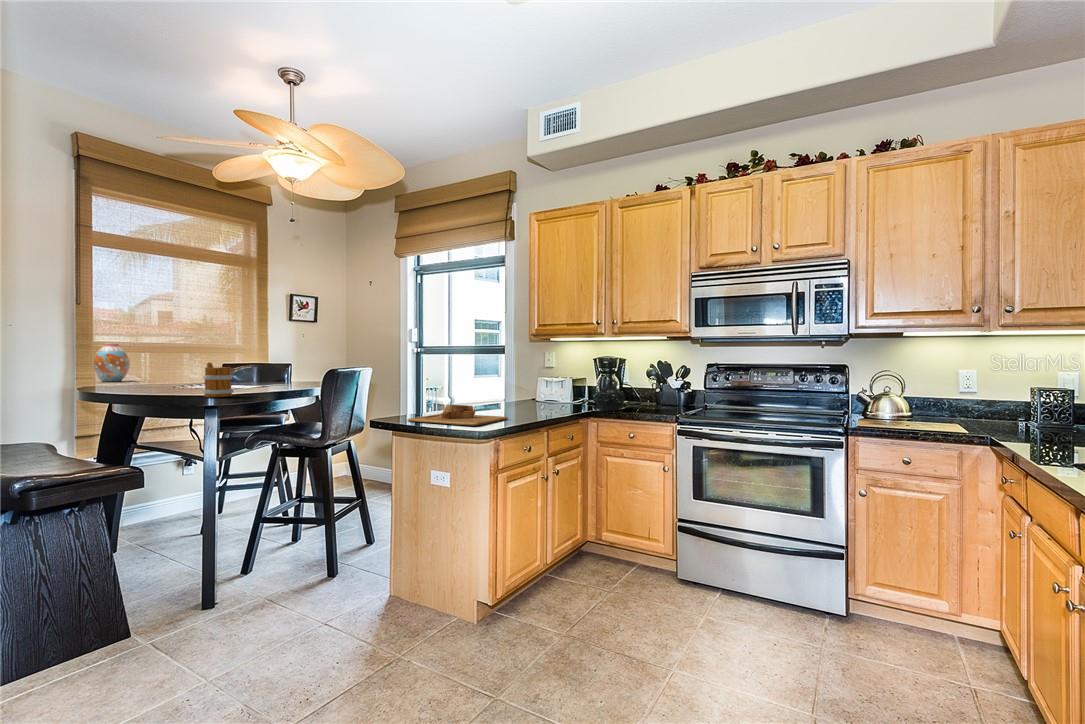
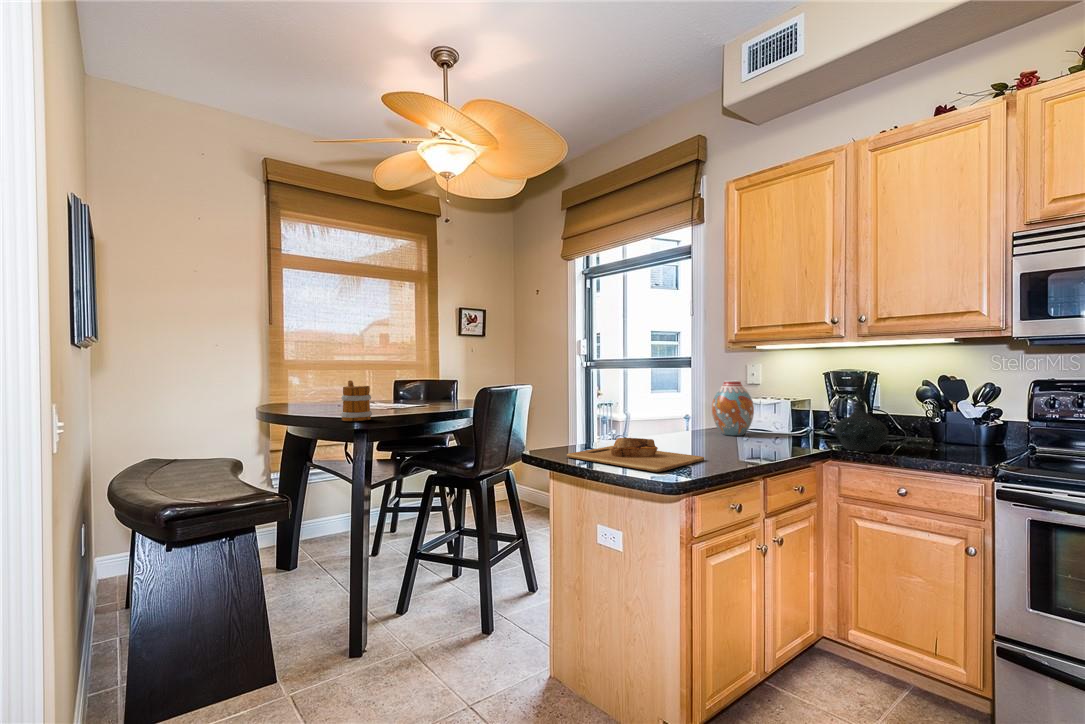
vase: present [94,343,130,382] -> present [712,381,754,436]

